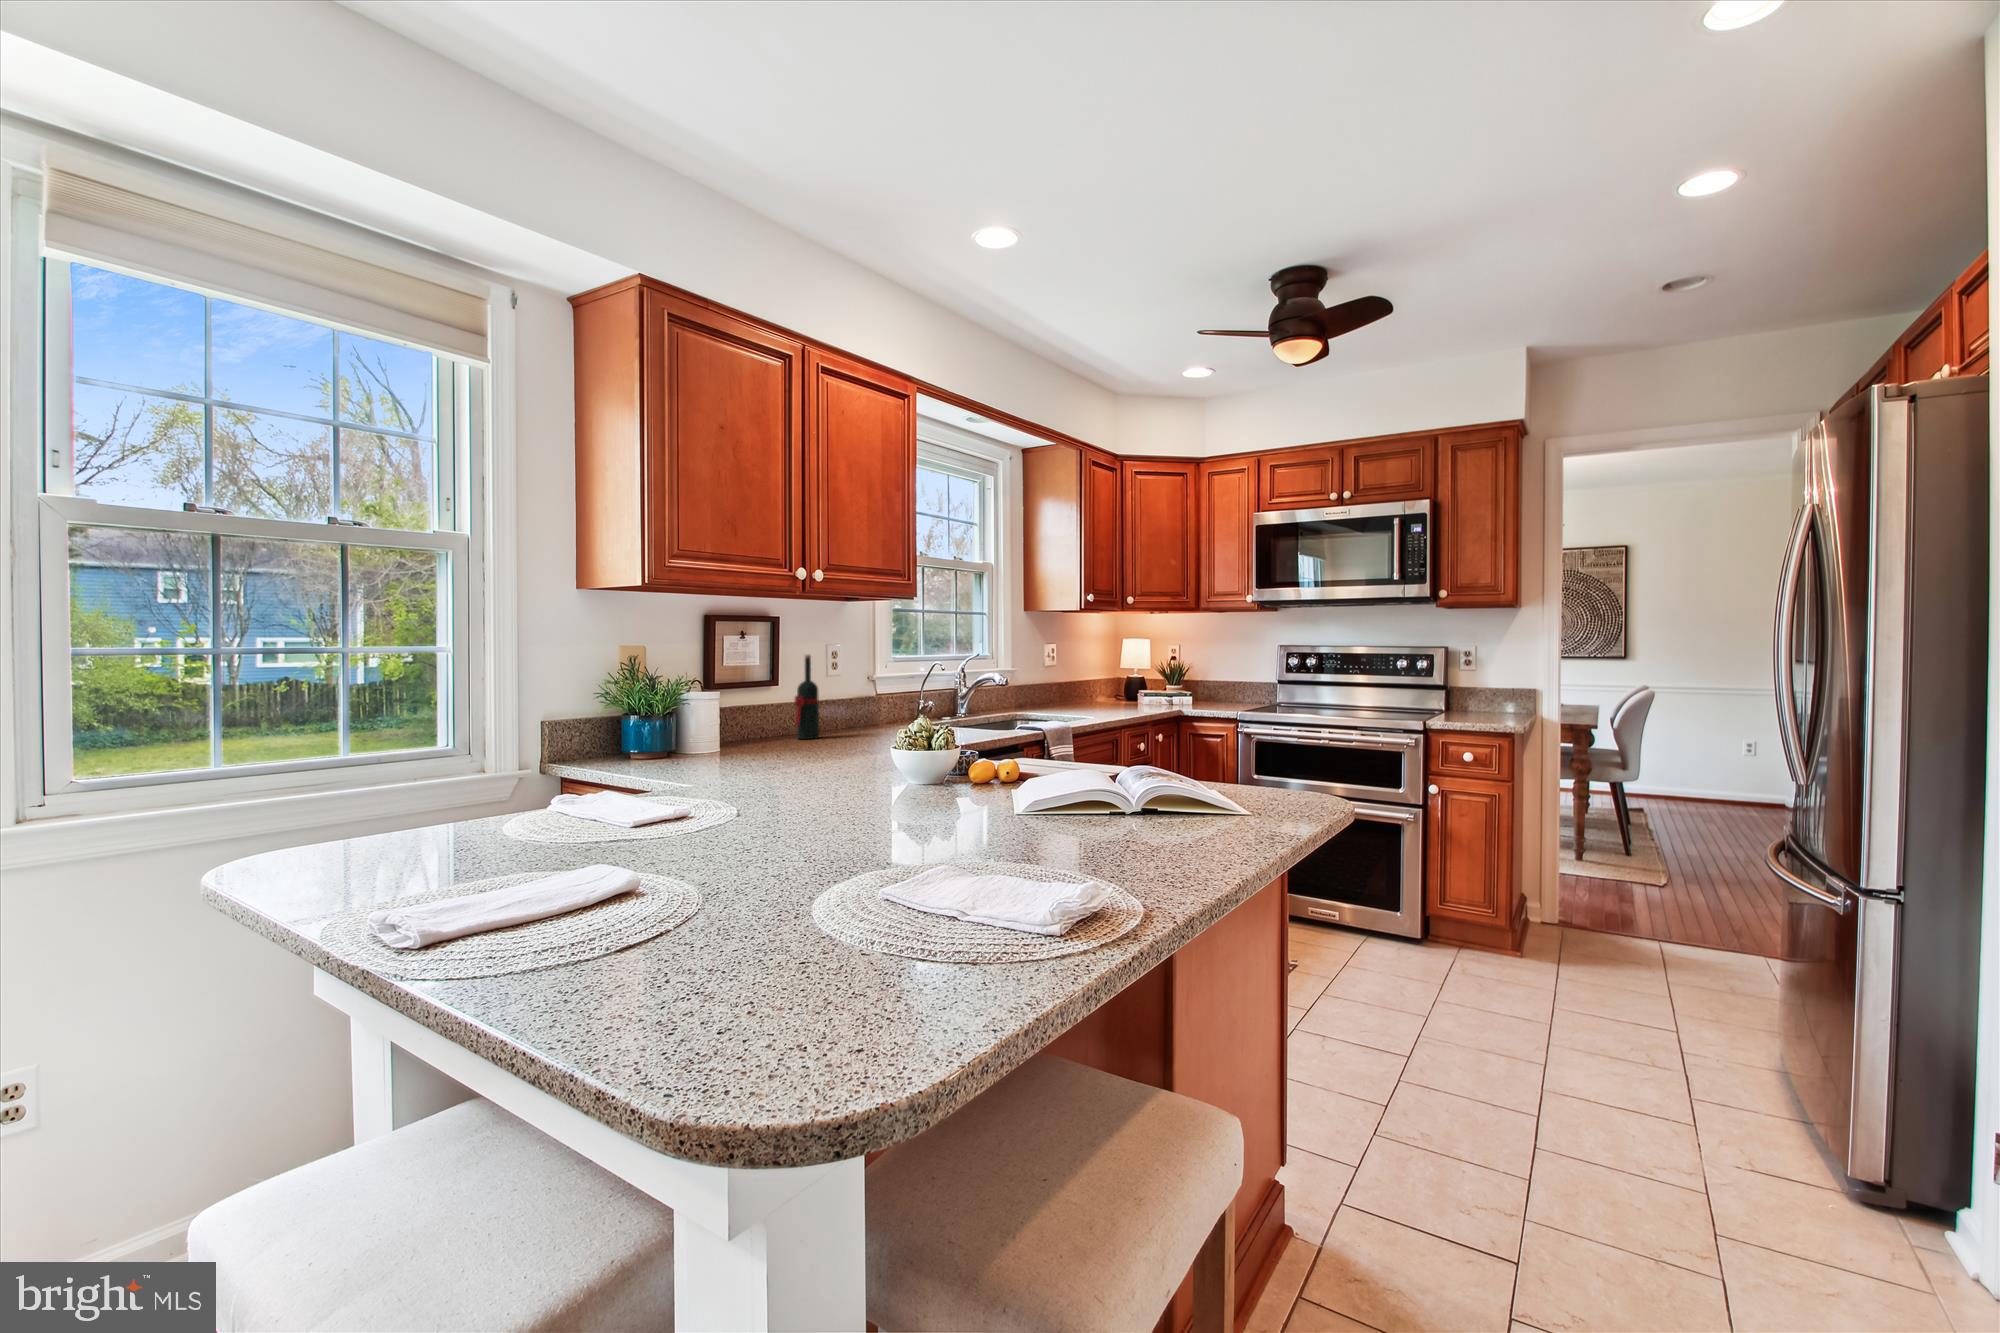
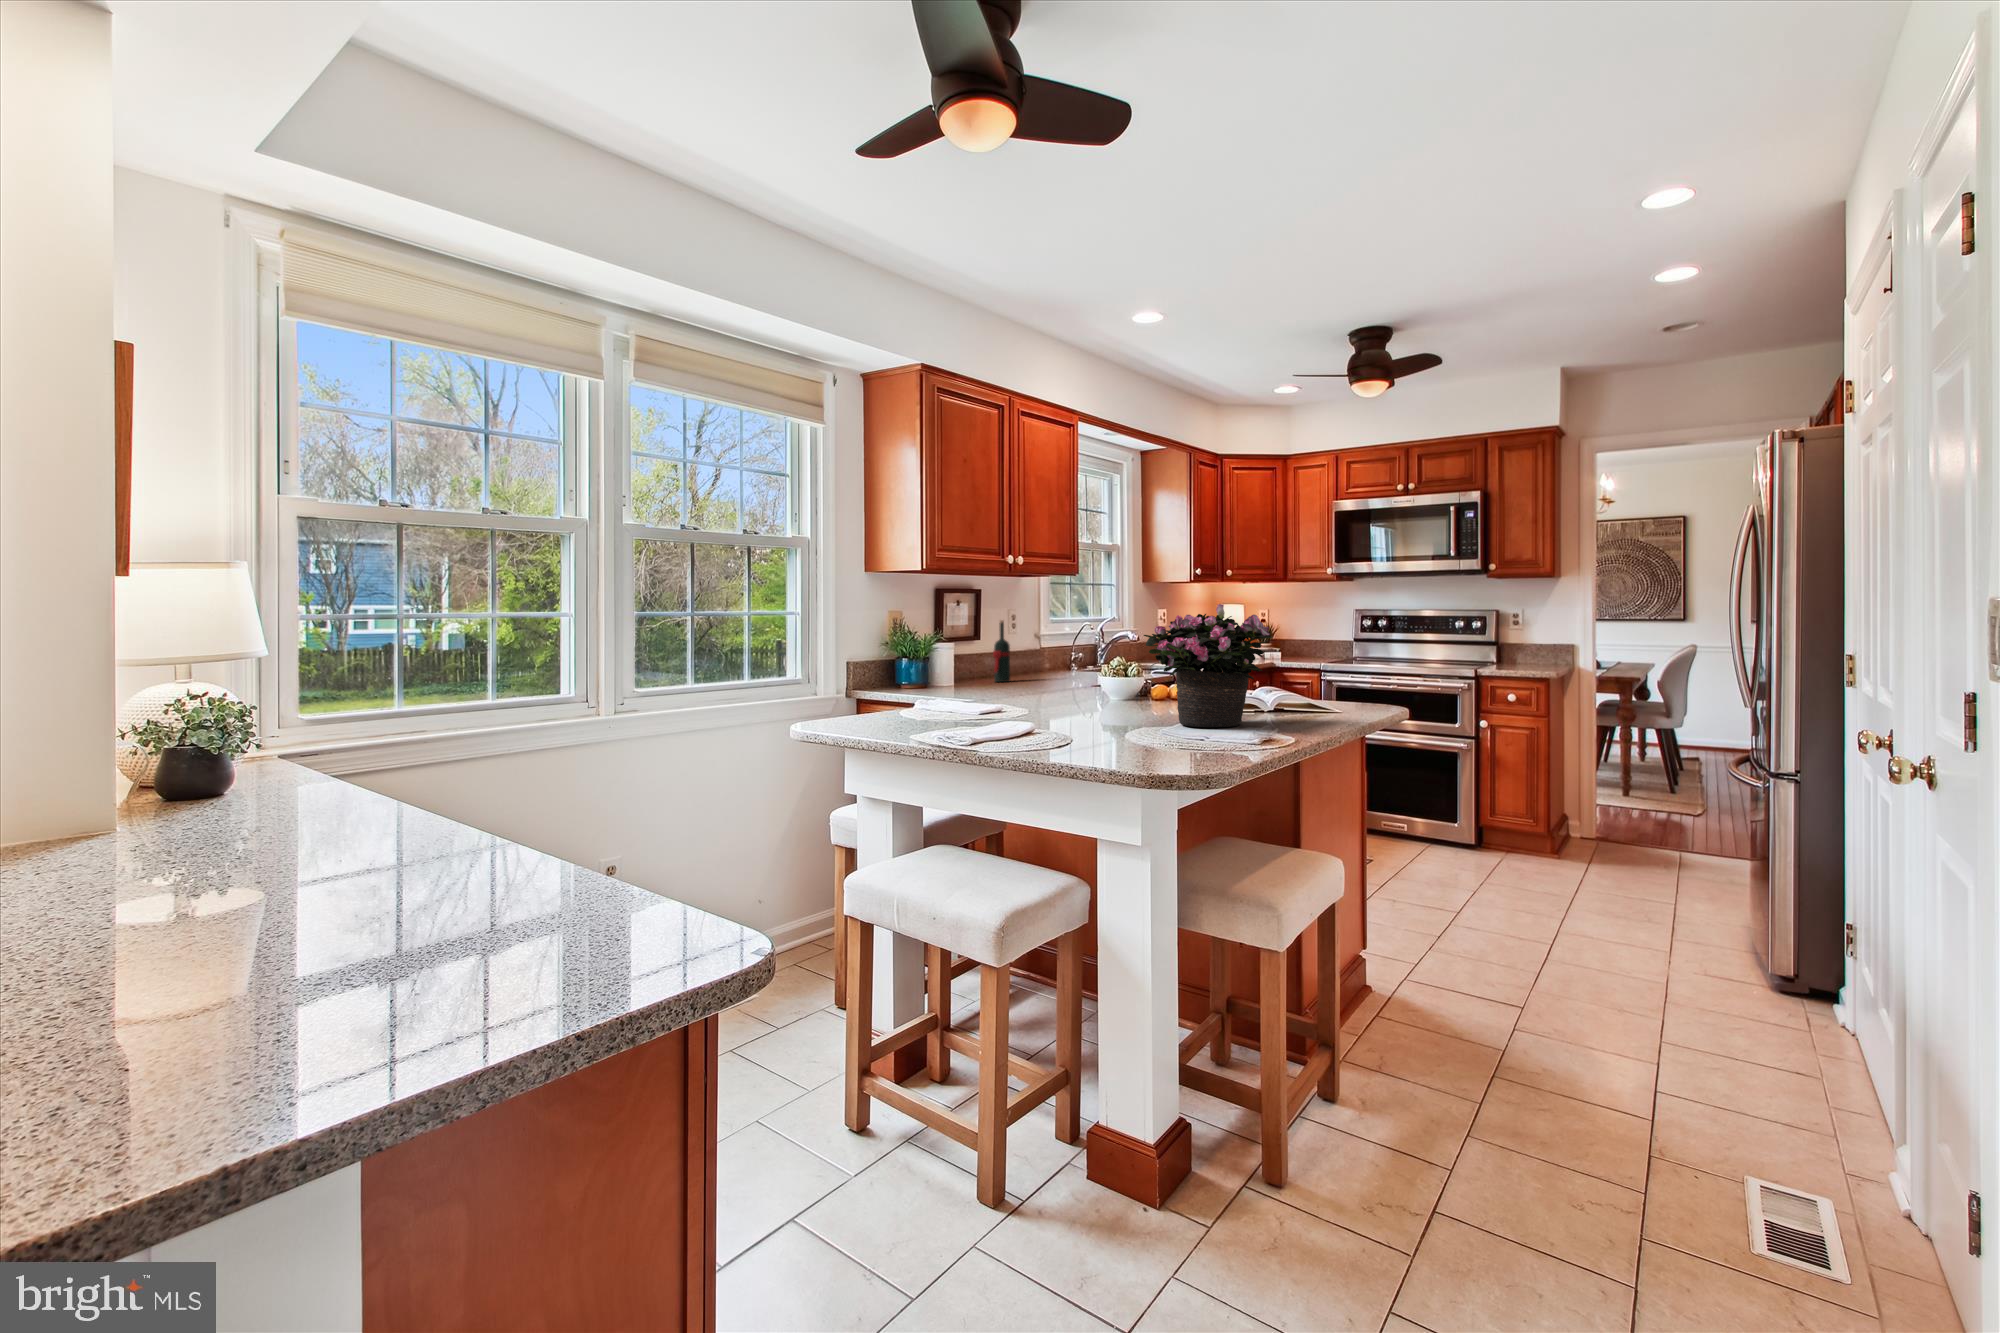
potted flower: none [882,641,1123,884] -> present [1144,604,1272,727]

